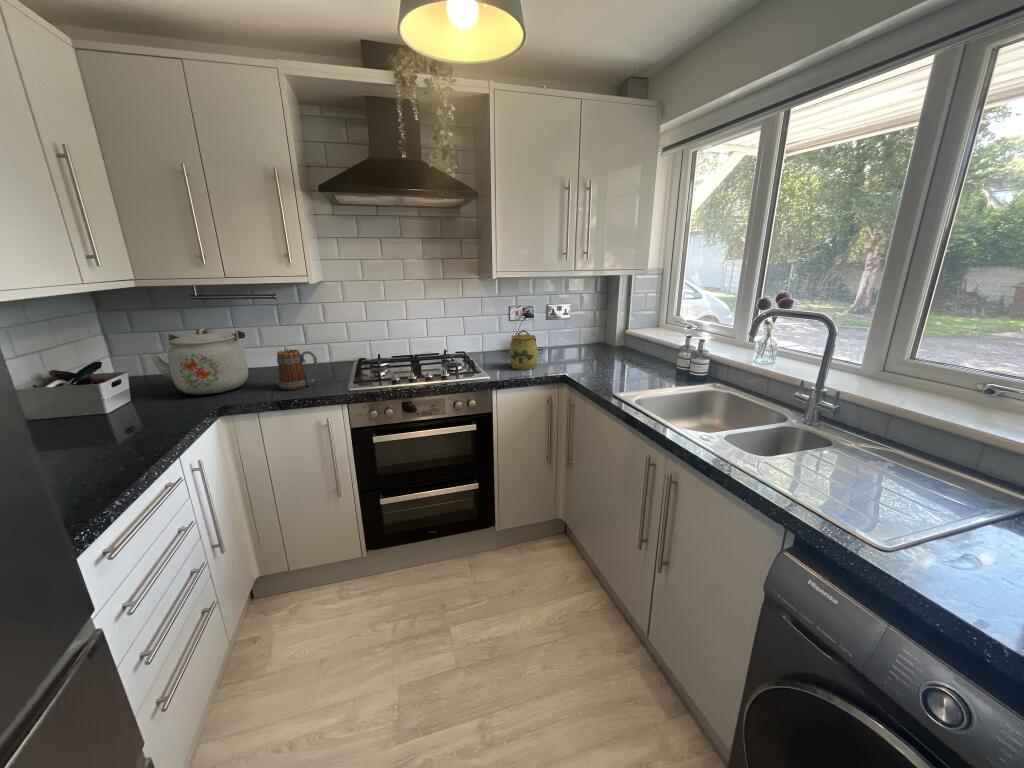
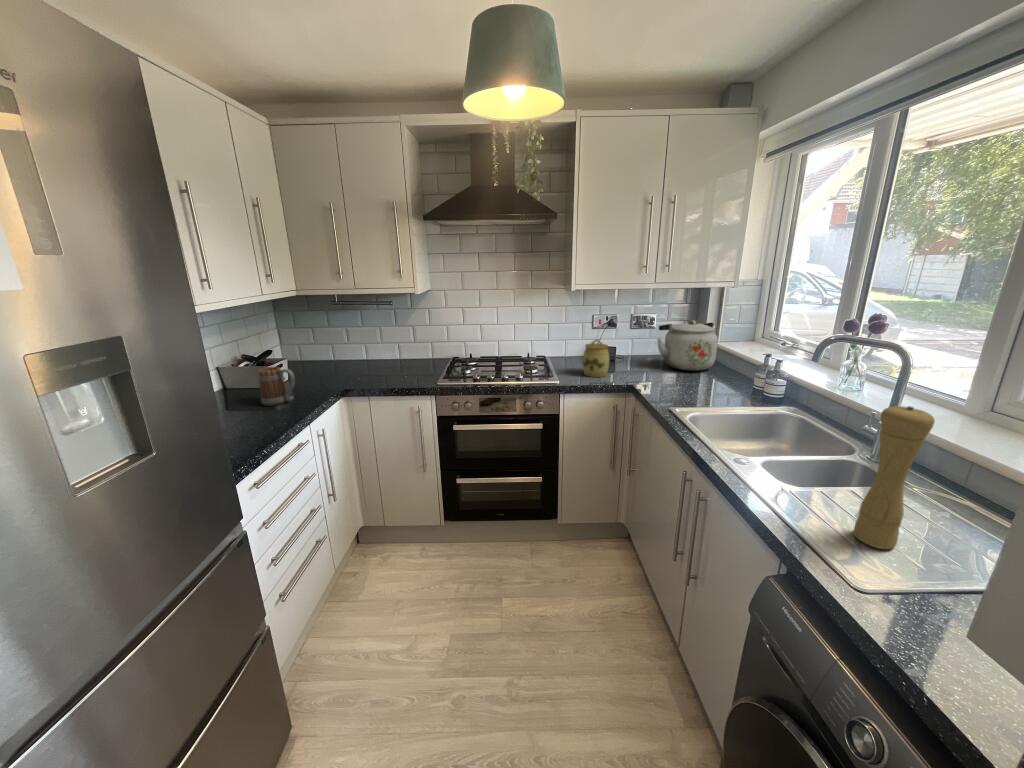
kettle: present [150,328,248,395] -> present [657,320,718,371]
mug: present [277,349,317,390] -> present [258,366,295,406]
pepper mill: none [833,365,906,502] -> present [853,406,935,549]

